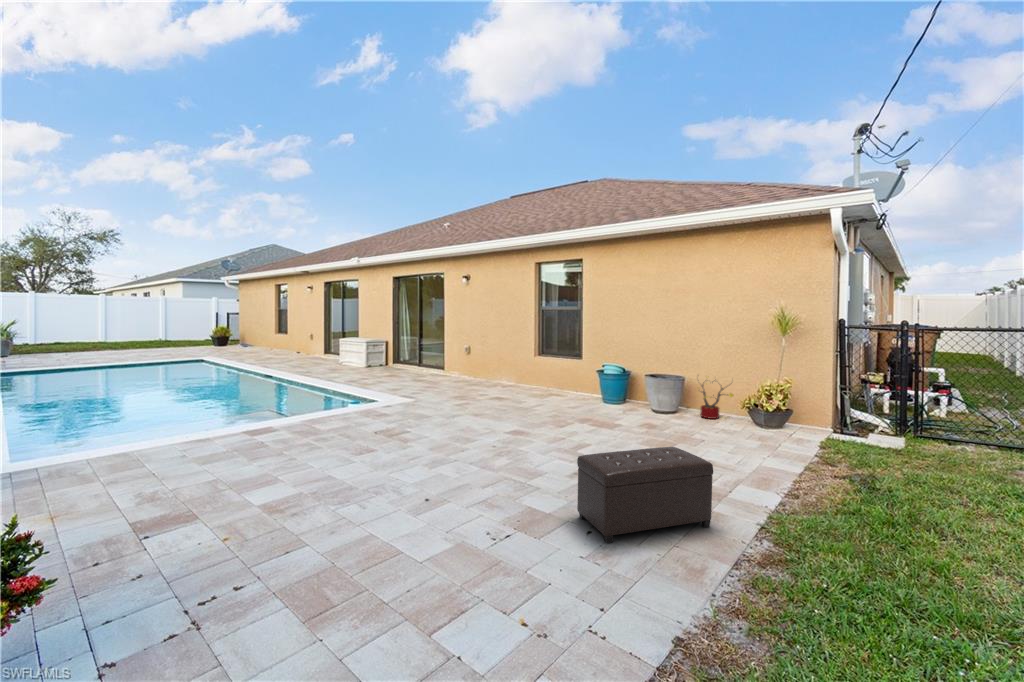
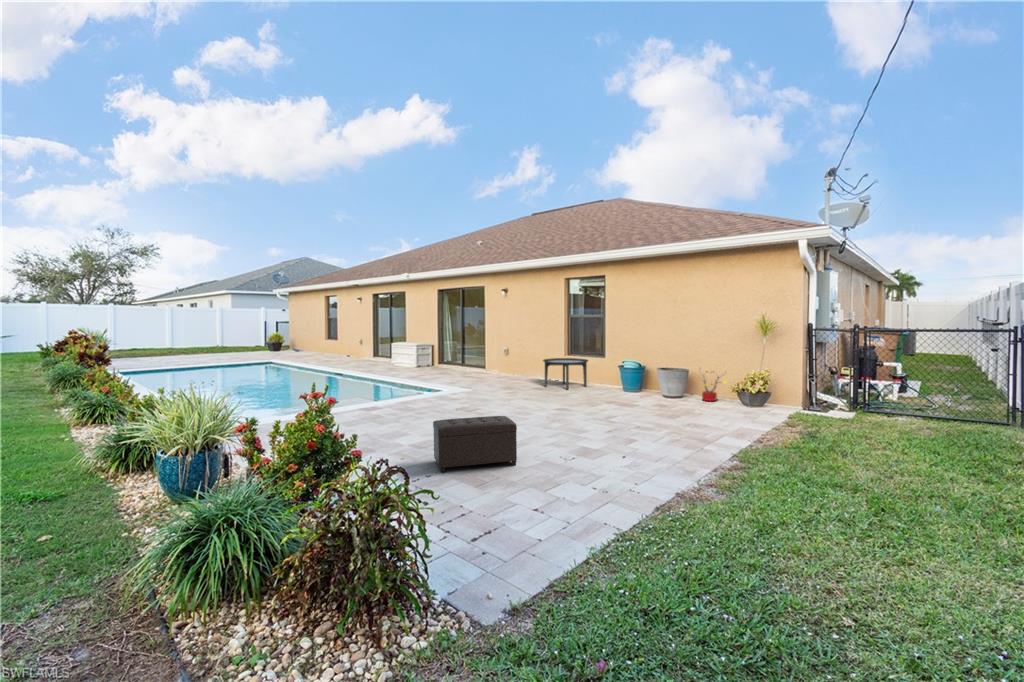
round table: none [504,359,560,399] -> present [543,358,588,390]
ottoman: present [577,447,713,543] -> present [433,416,517,472]

